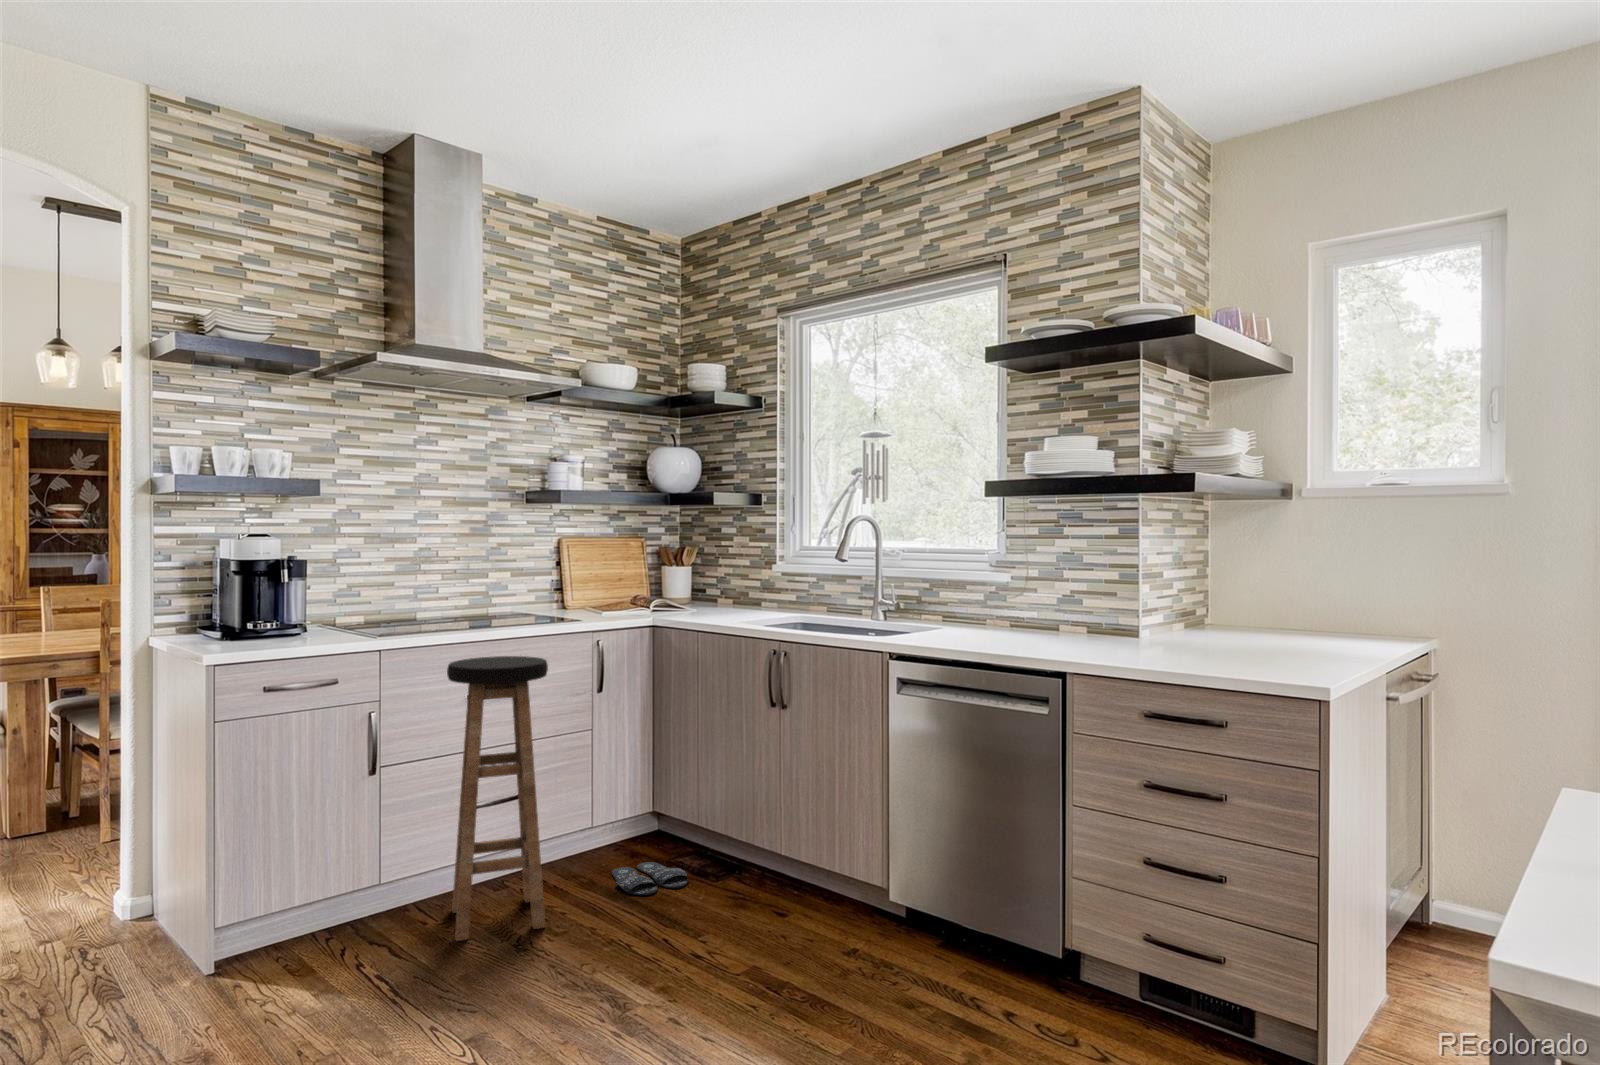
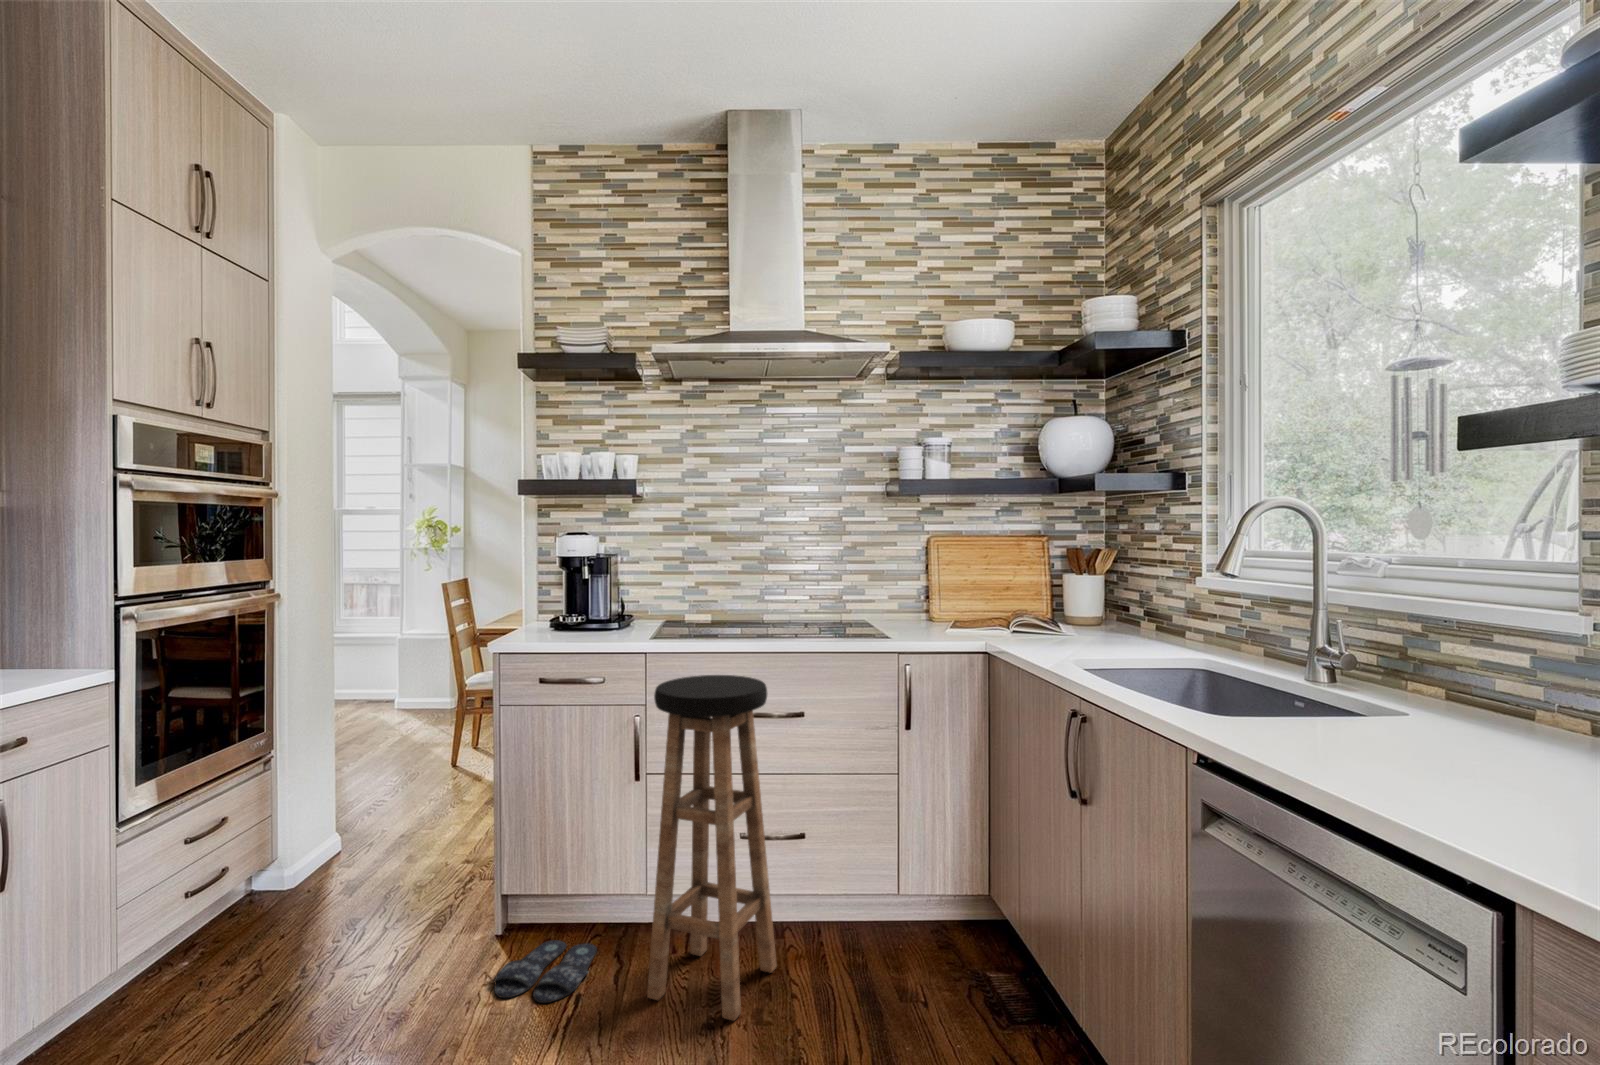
slippers: present [612,862,688,895] -> present [494,940,597,1003]

